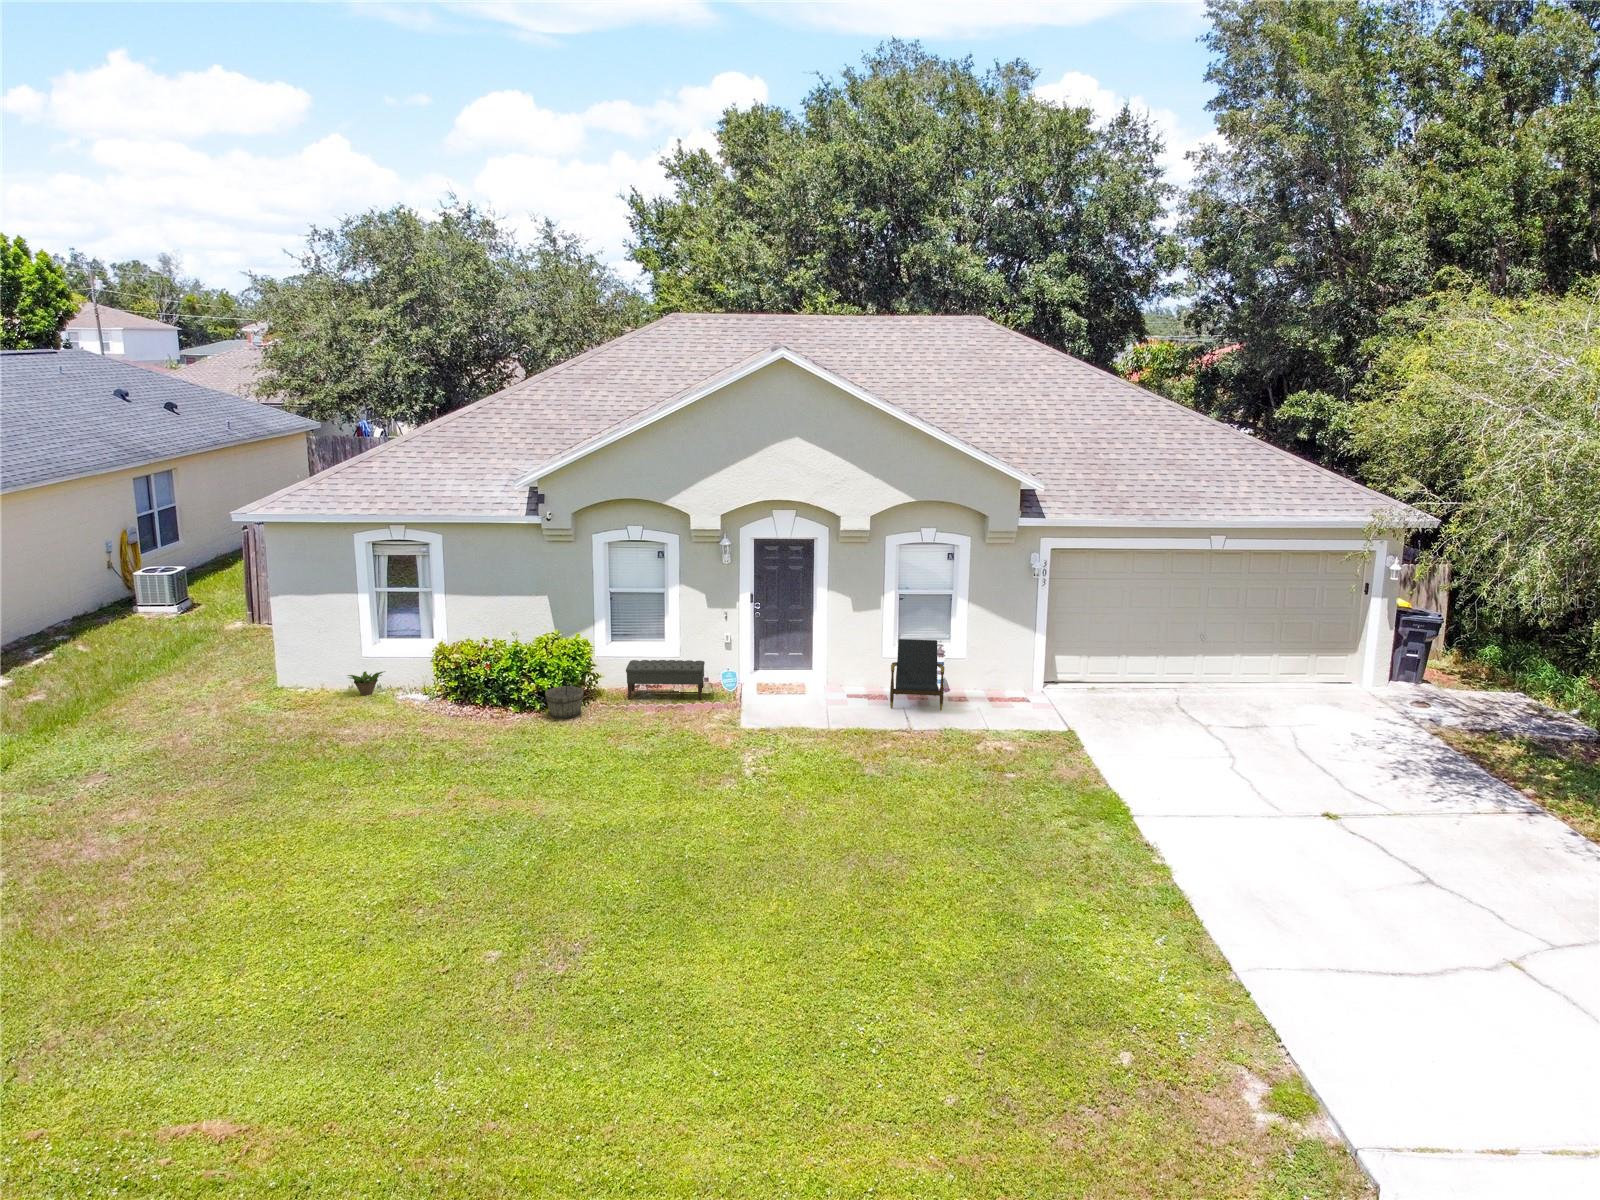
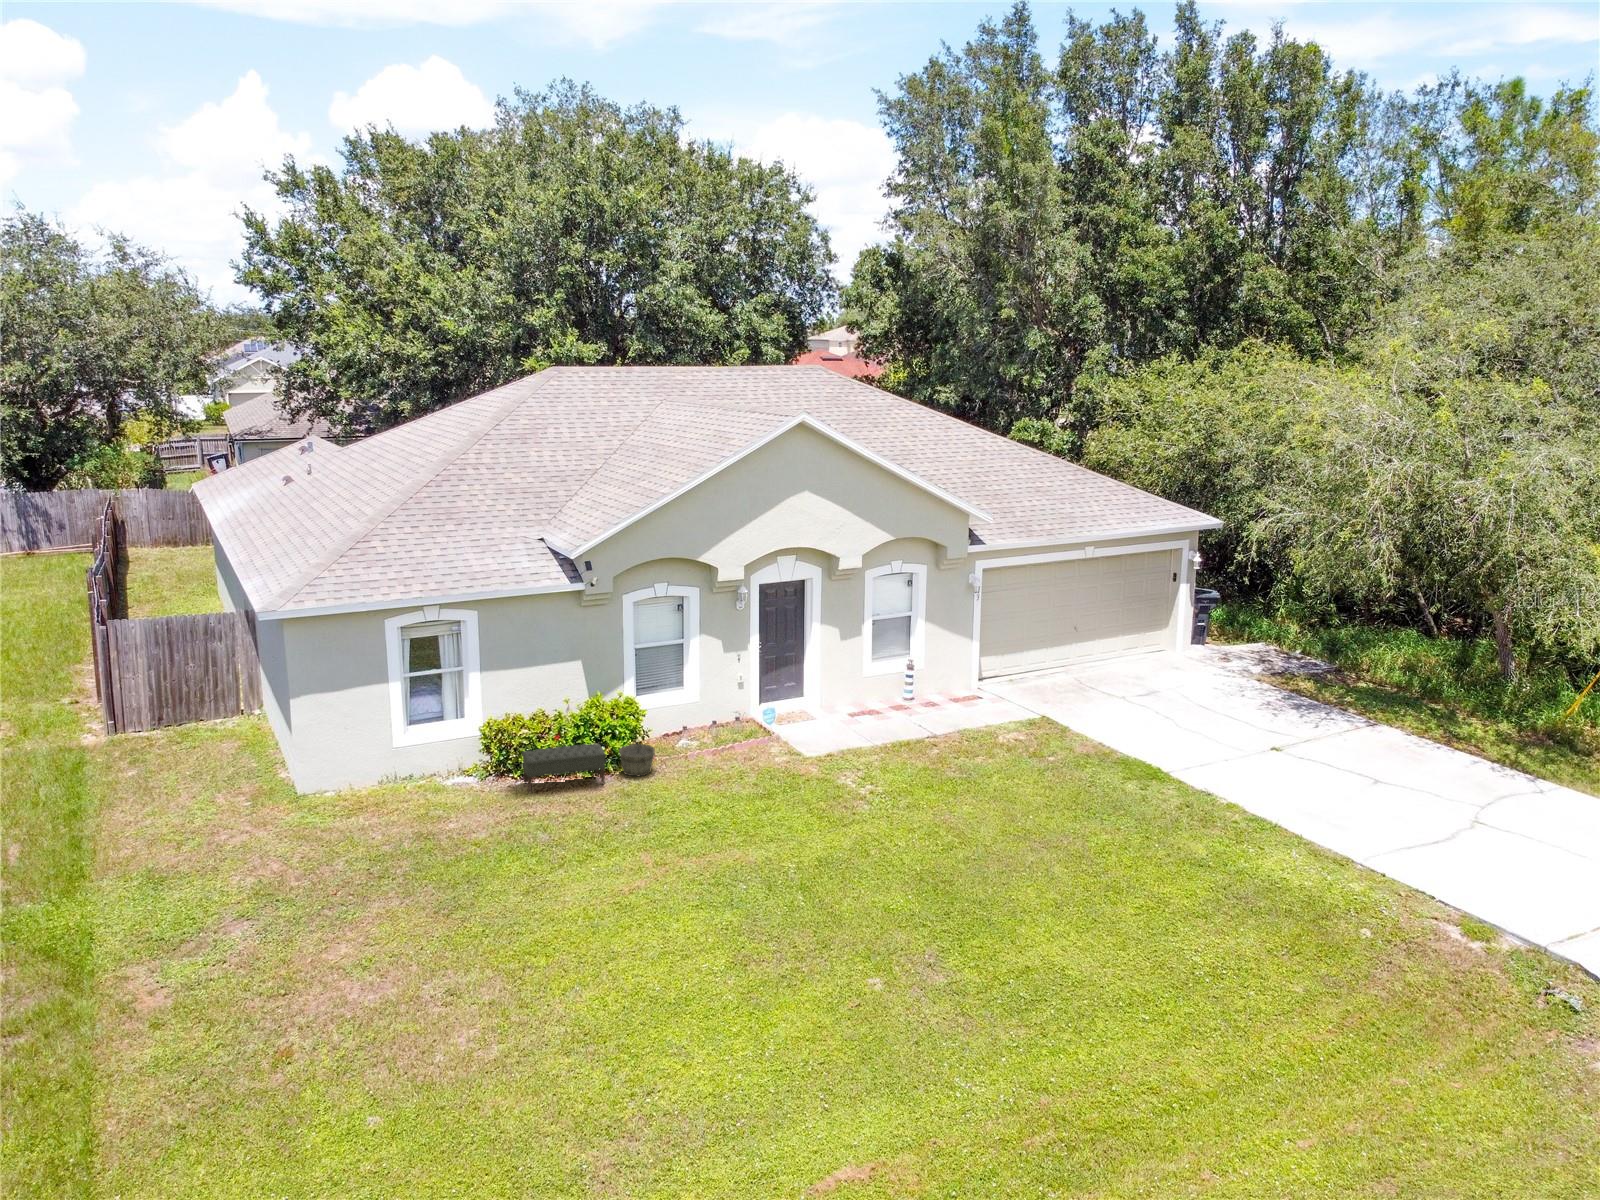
lounge chair: present [890,639,944,710] -> none [880,657,933,721]
bench: present [626,660,705,700] -> present [522,743,606,793]
decorative plant: present [348,671,385,696] -> none [384,759,428,788]

